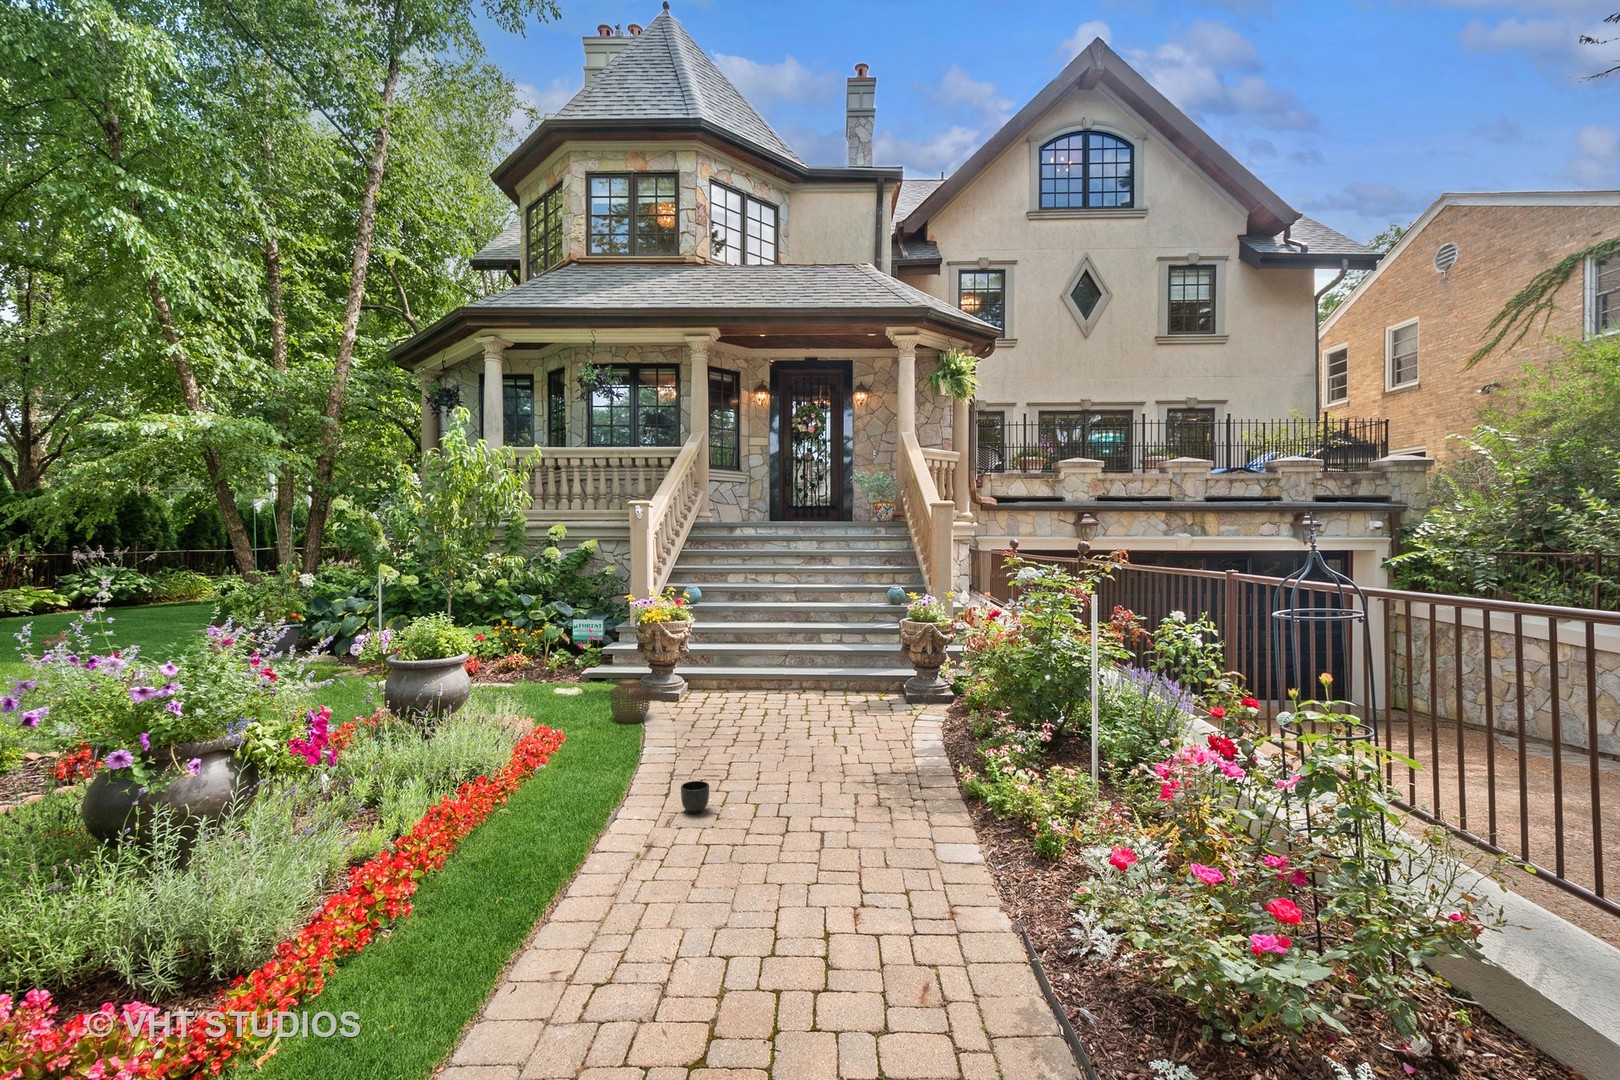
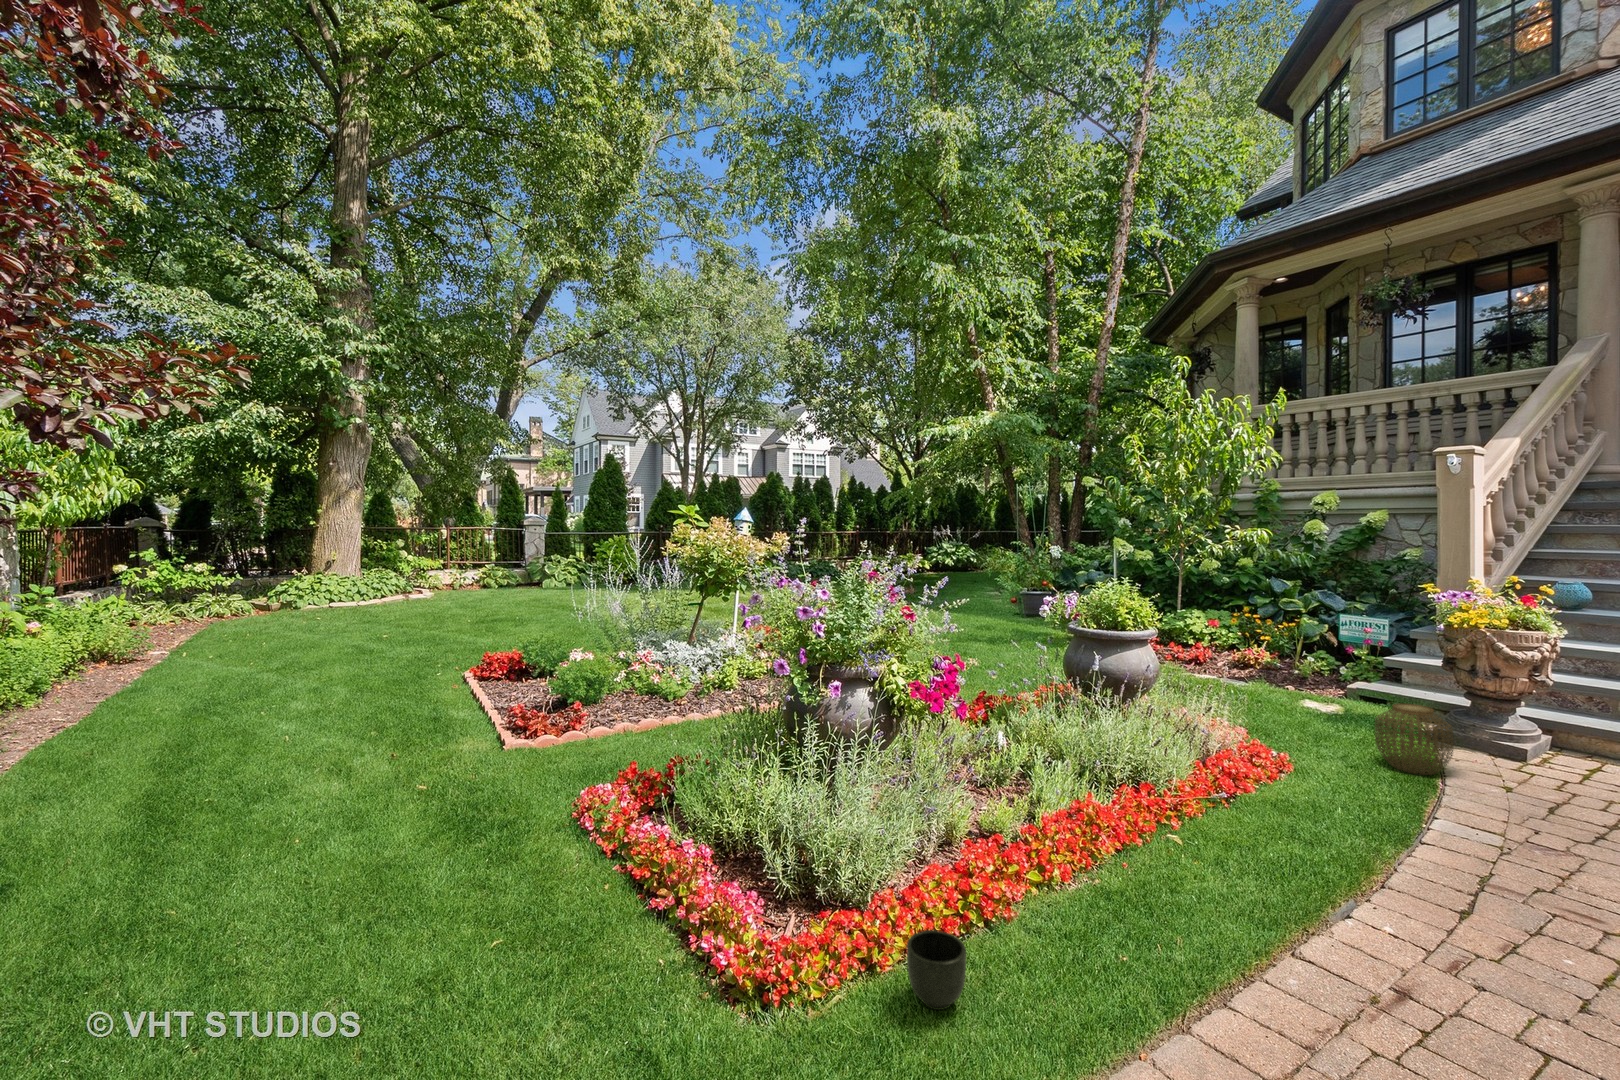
planter: present [681,781,709,814] -> present [907,930,966,1010]

